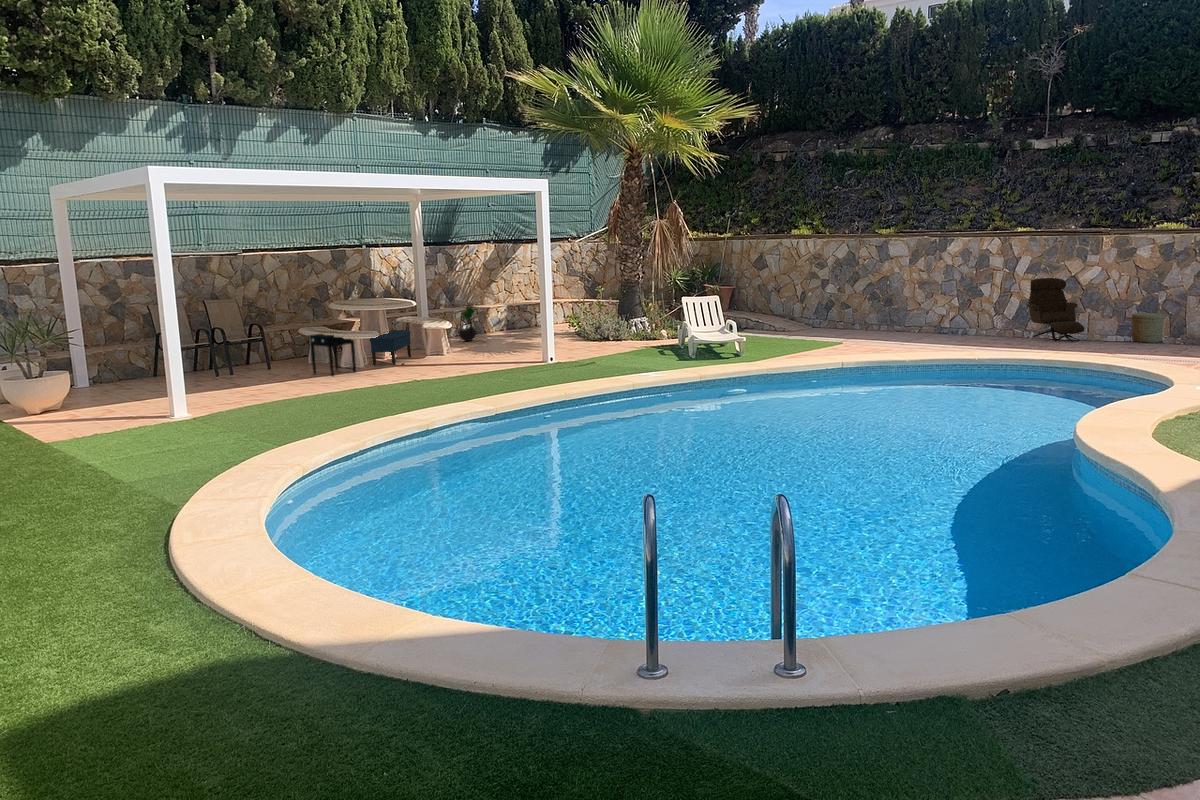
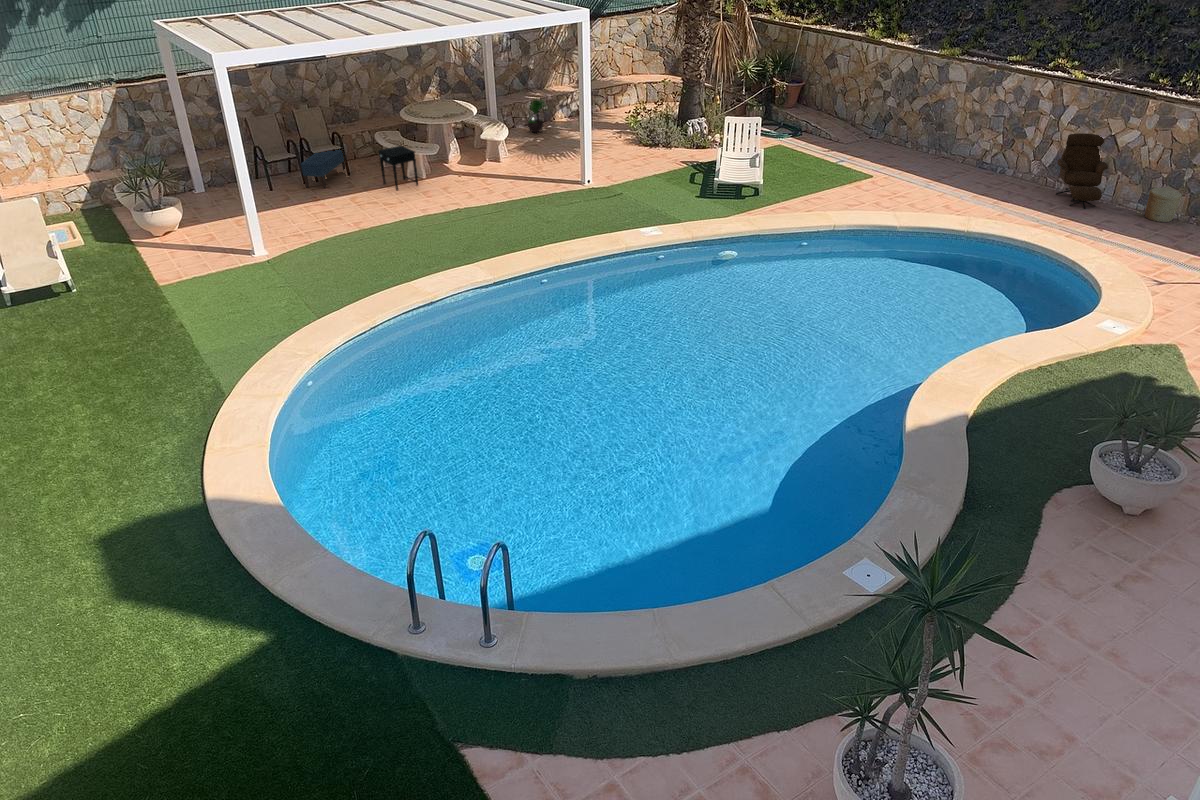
bench: present [370,330,411,366] -> present [301,149,345,189]

